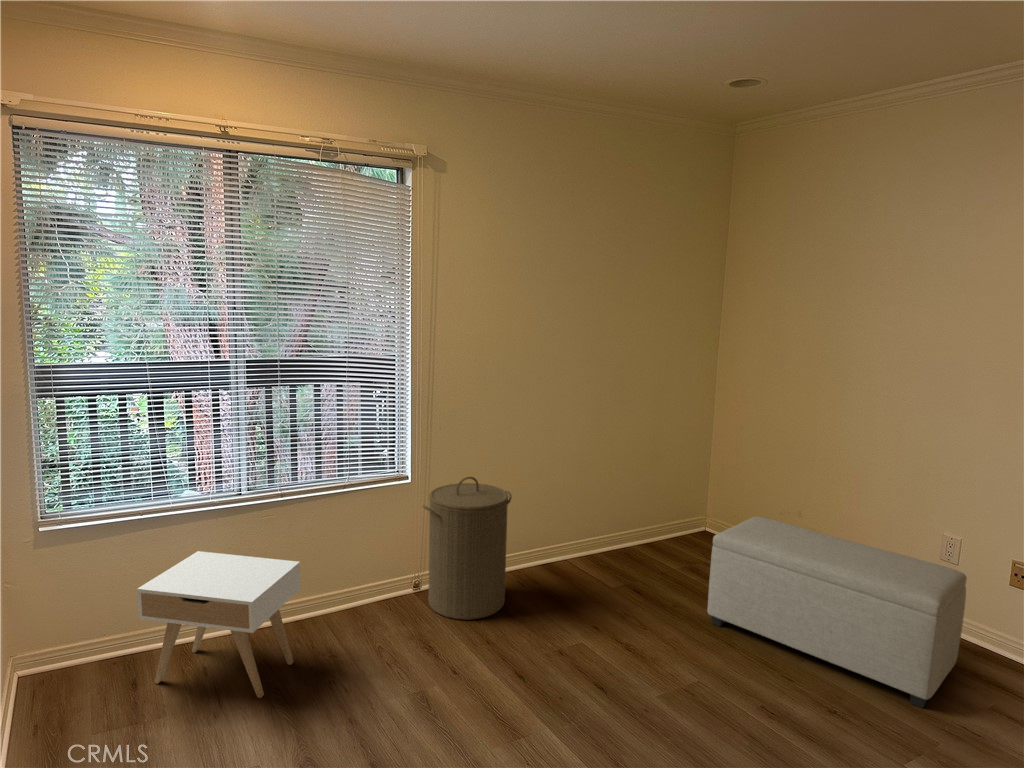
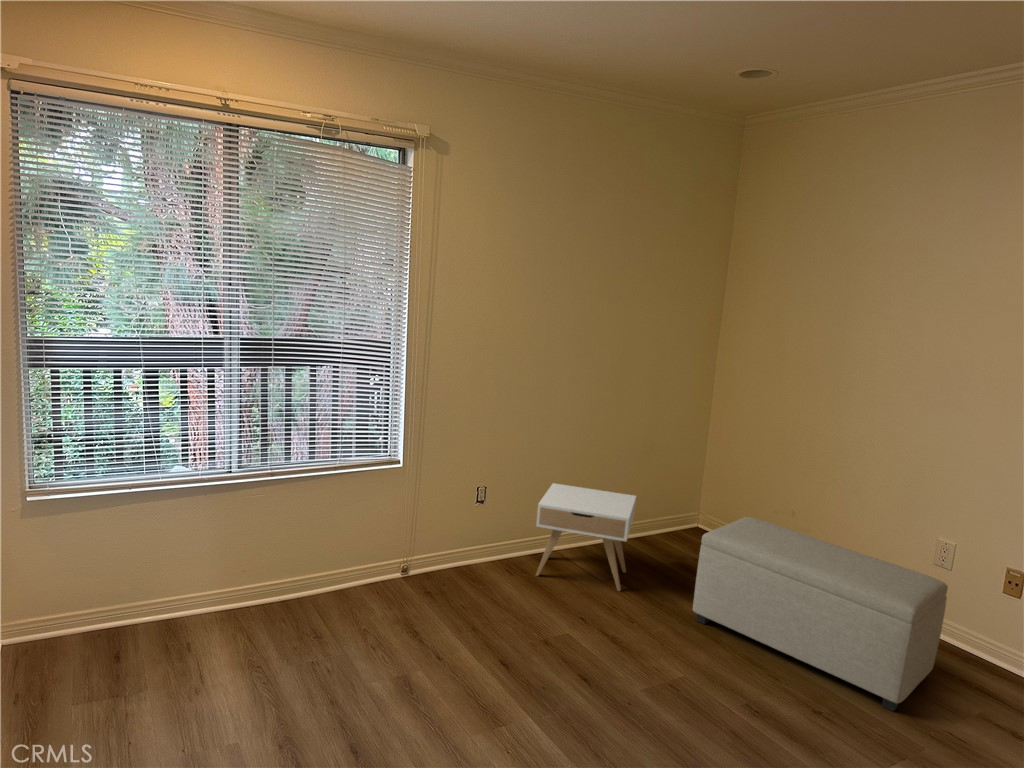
laundry hamper: present [423,477,512,620] -> none [413,464,503,606]
nightstand: present [137,551,300,698] -> present [536,483,636,591]

